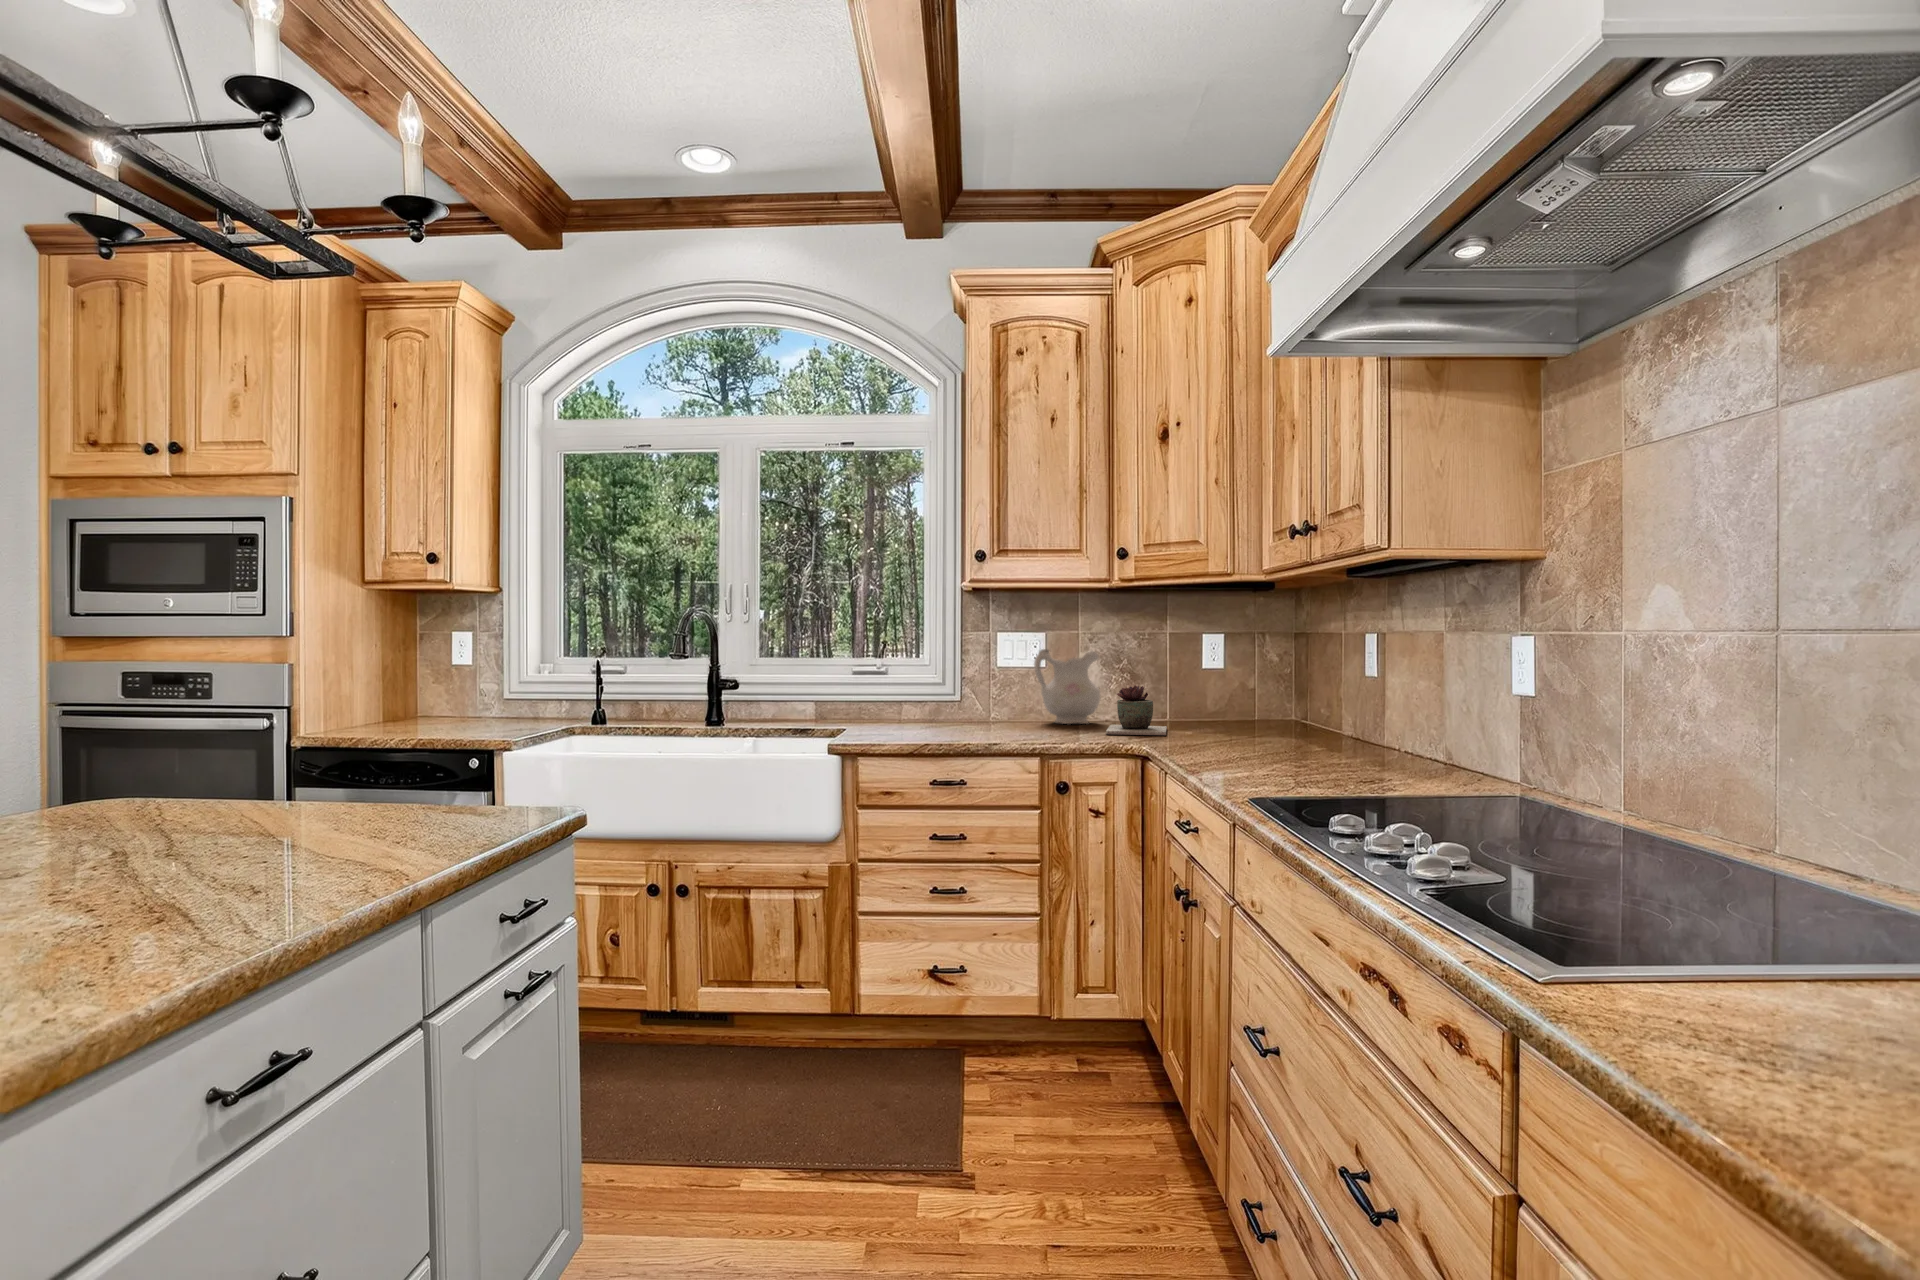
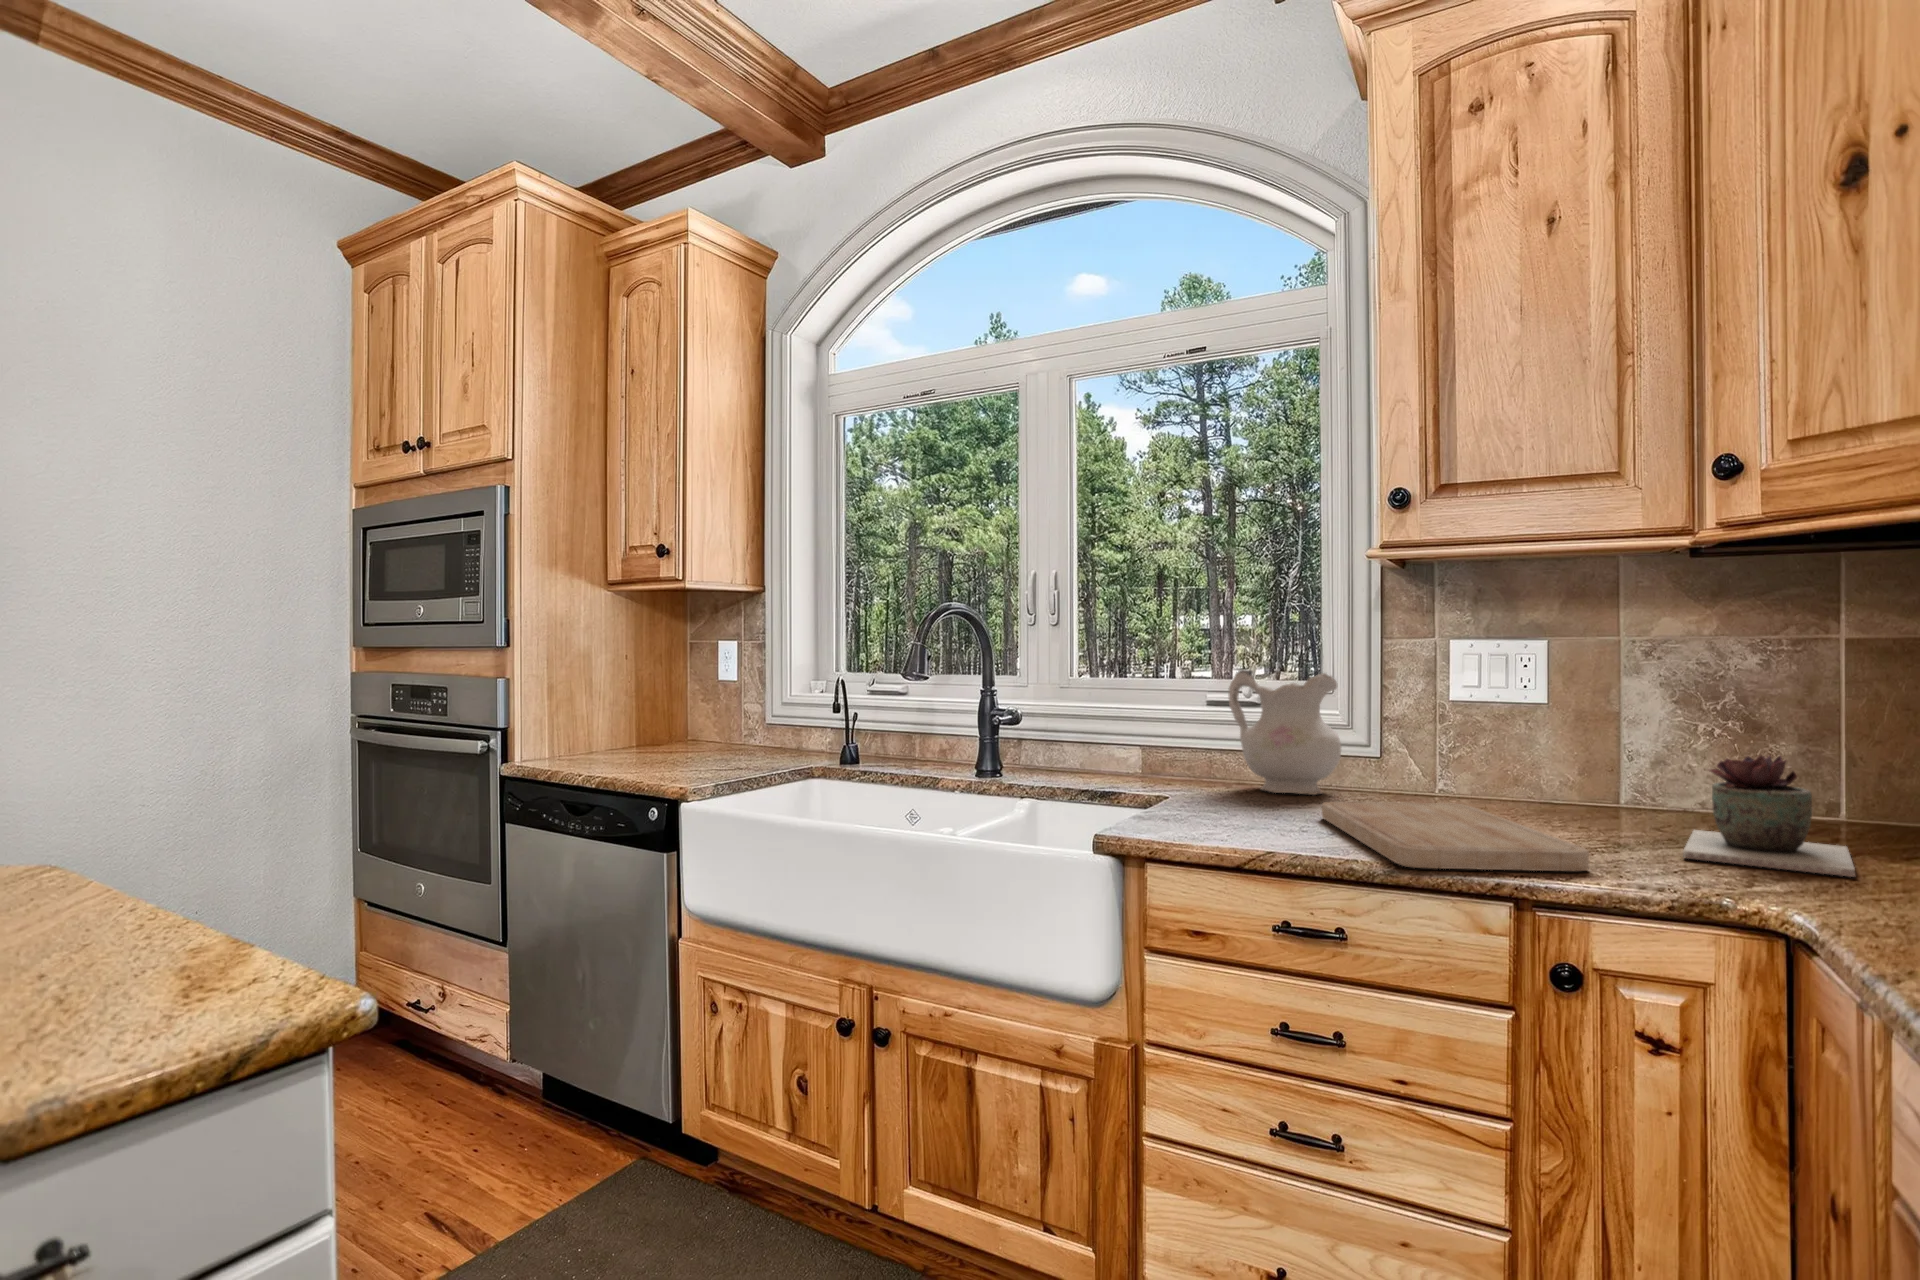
ceramic pitcher: present [1034,649,1100,724] -> present [1228,669,1341,795]
cutting board: none [944,720,1070,744] -> present [1322,802,1589,871]

